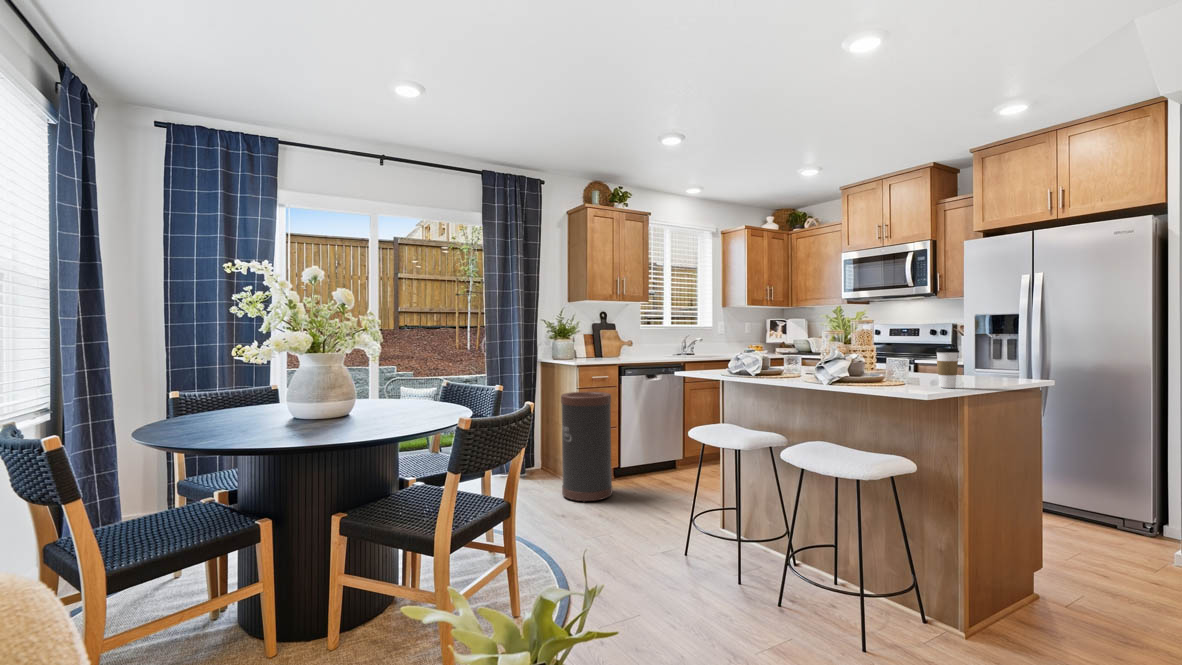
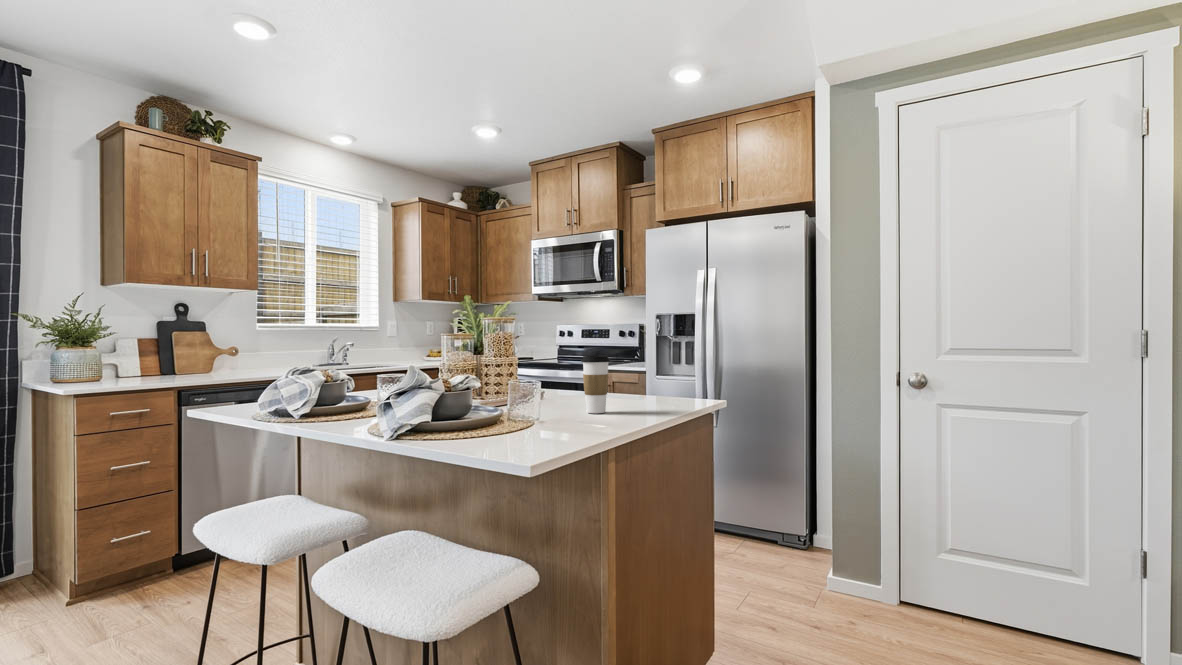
trash can: present [561,392,612,503] -> none [34,434,150,634]

